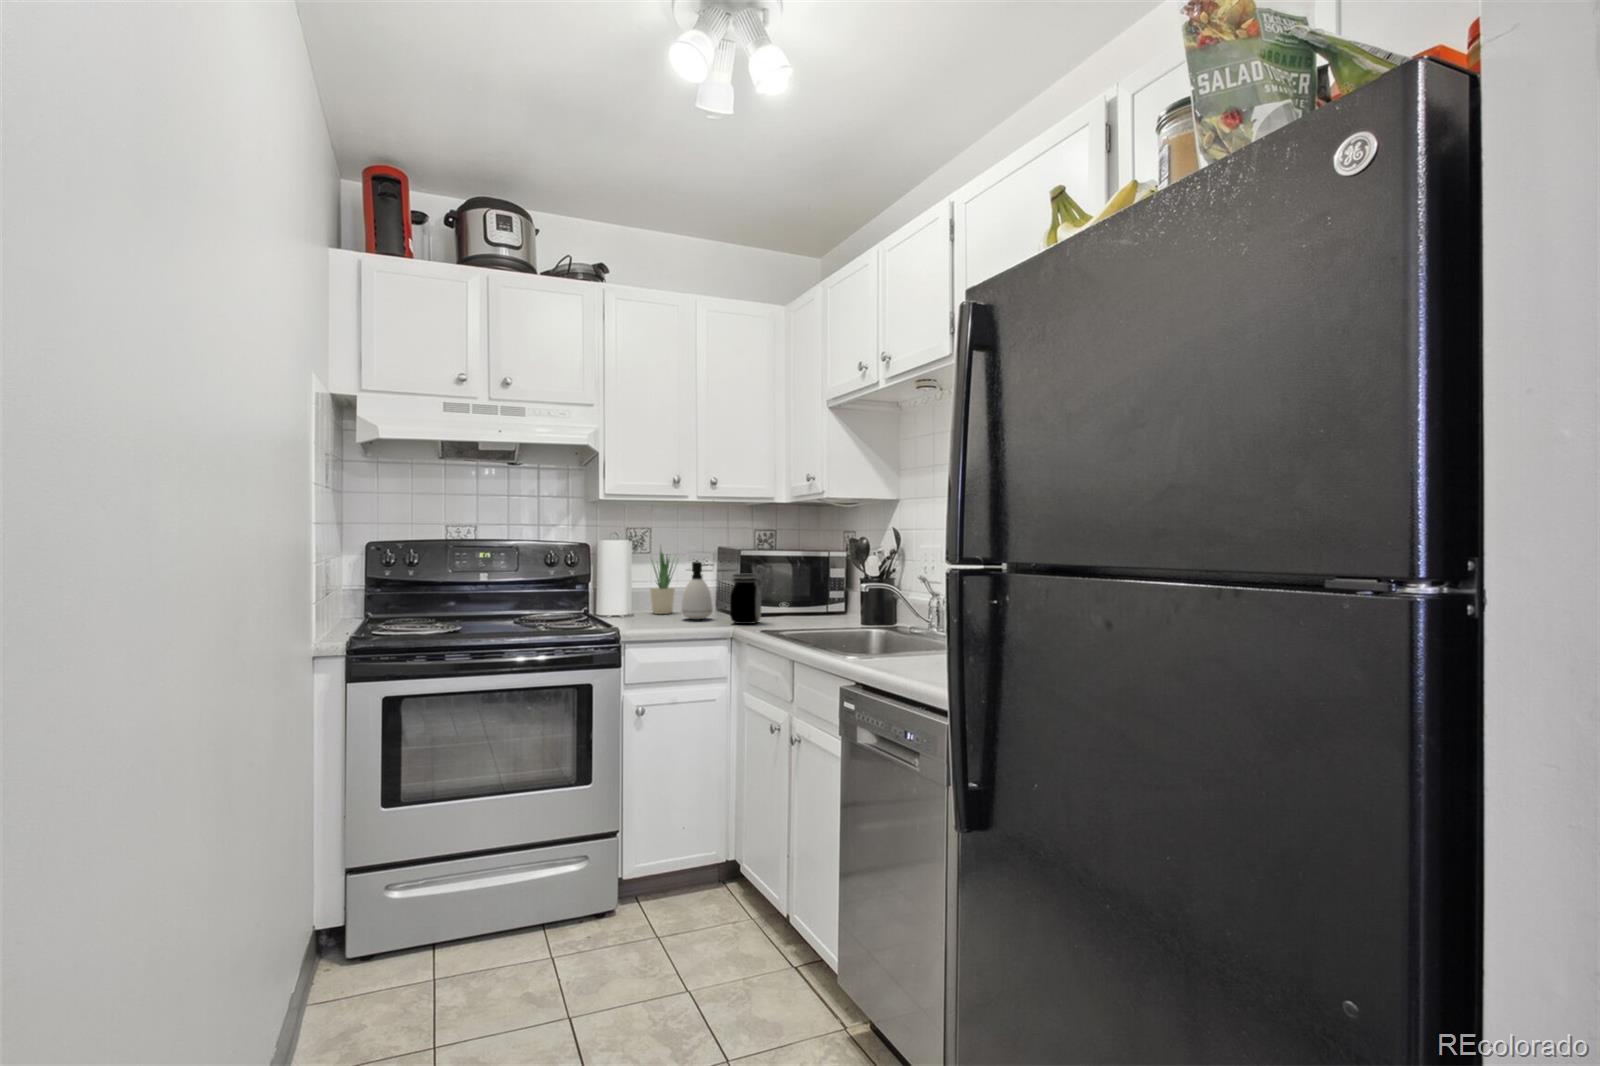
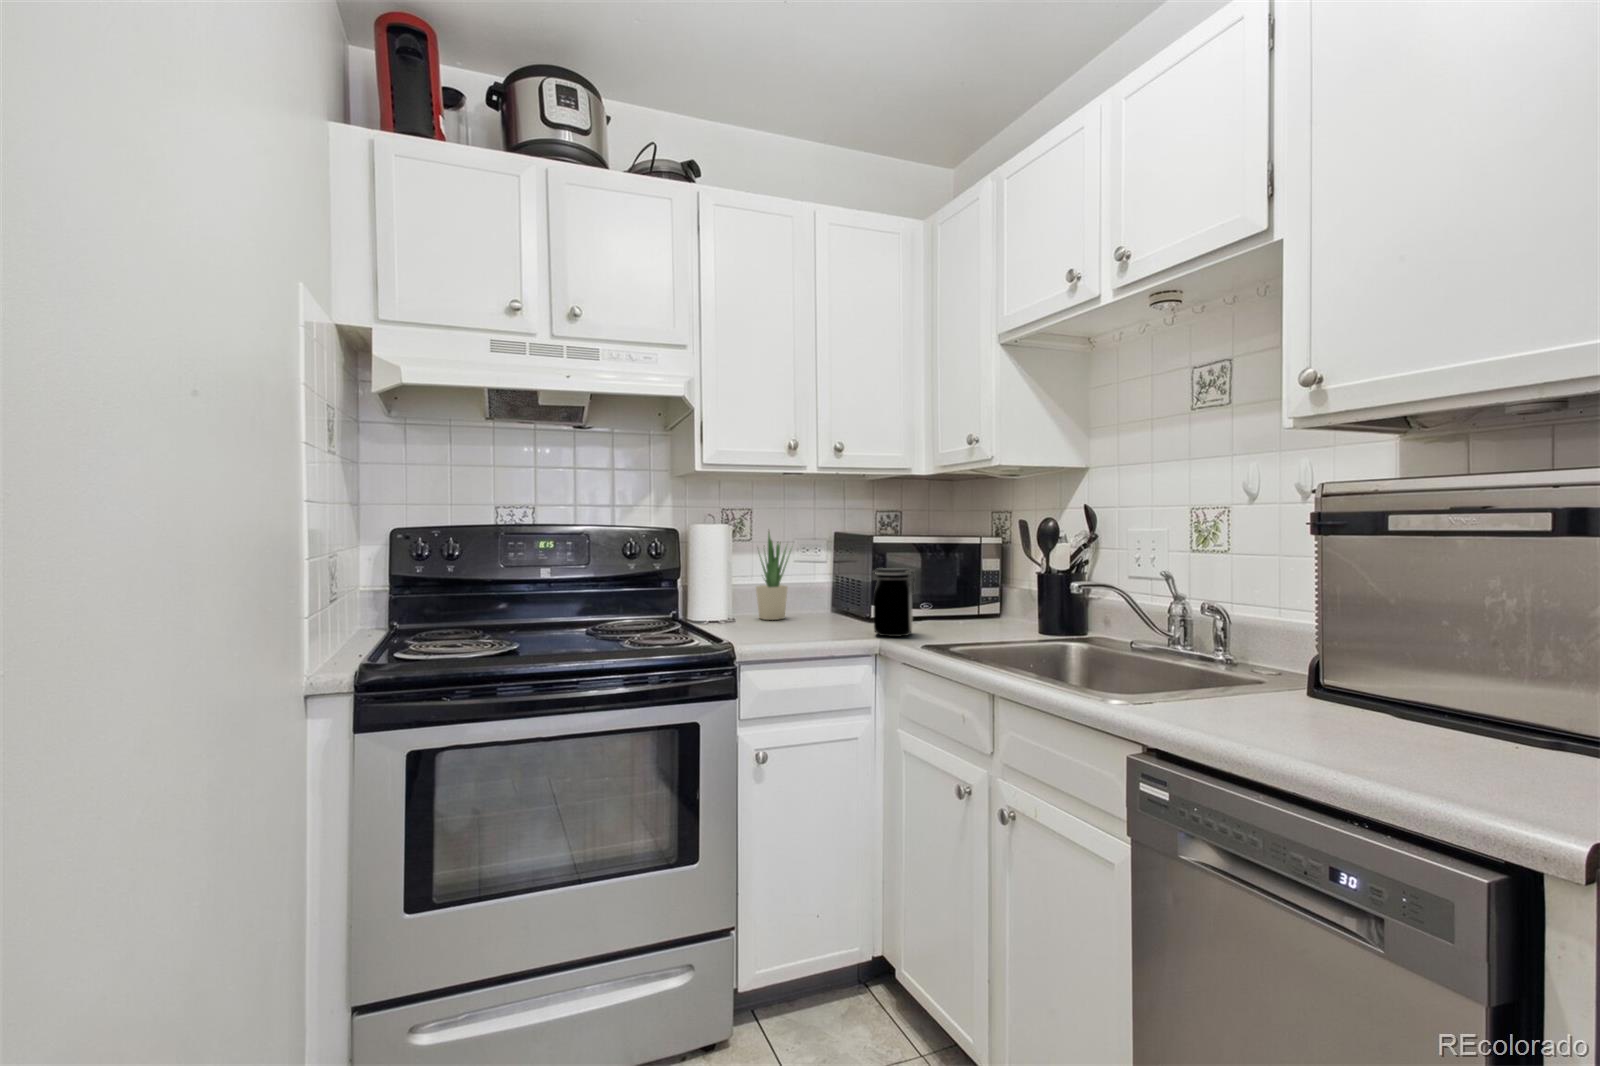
soap dispenser: present [681,561,713,619] -> none [803,552,845,629]

